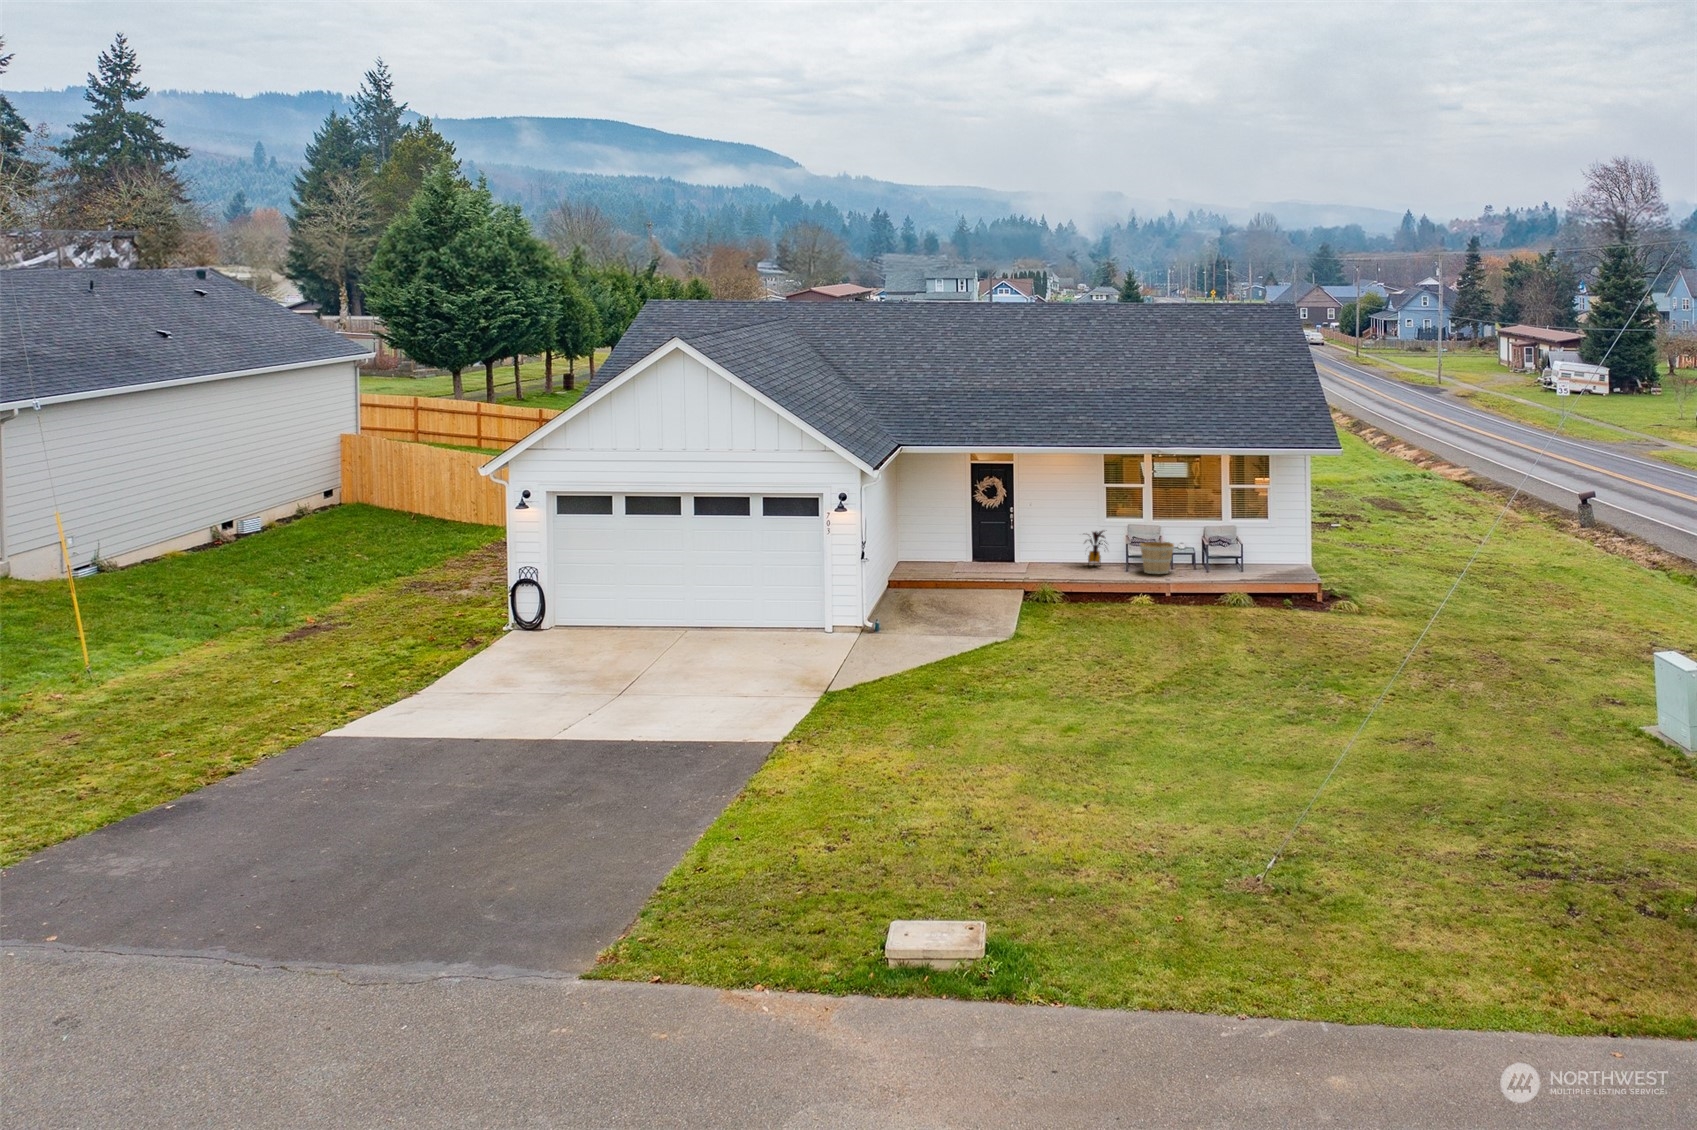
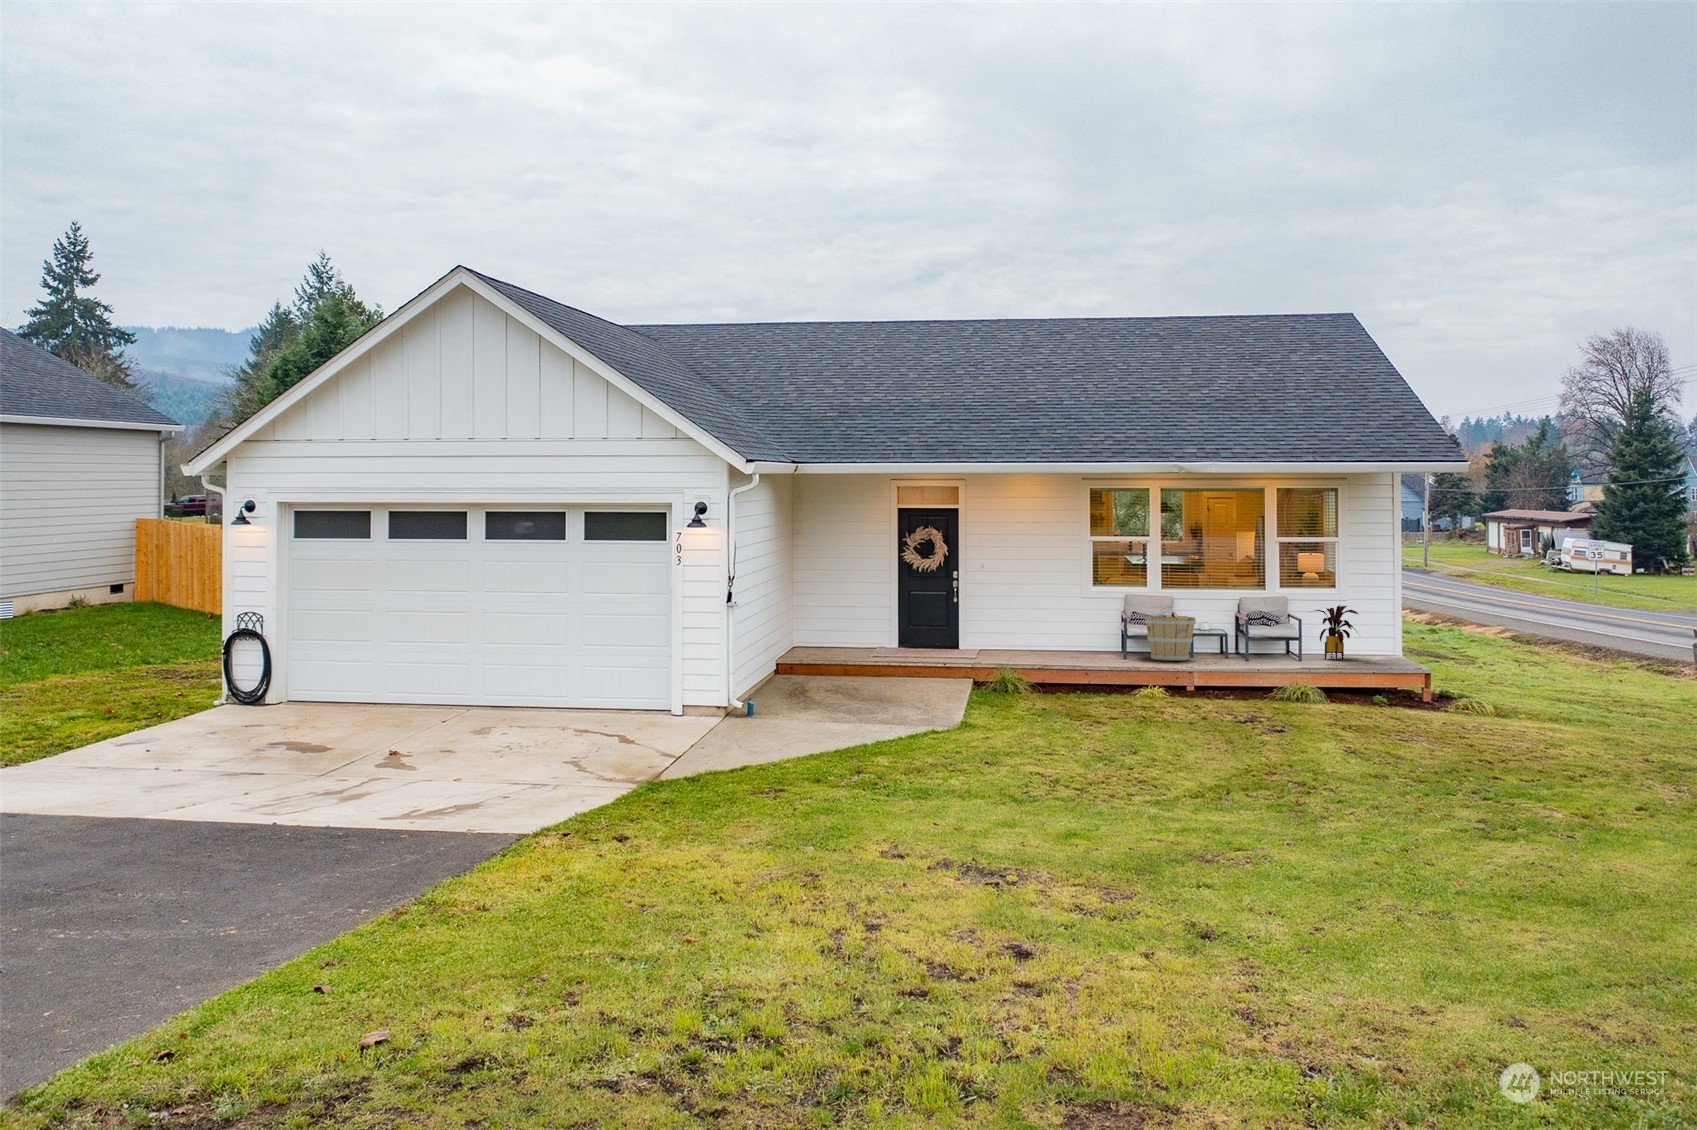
house plant: present [1085,531,1107,563] -> present [1315,605,1358,660]

